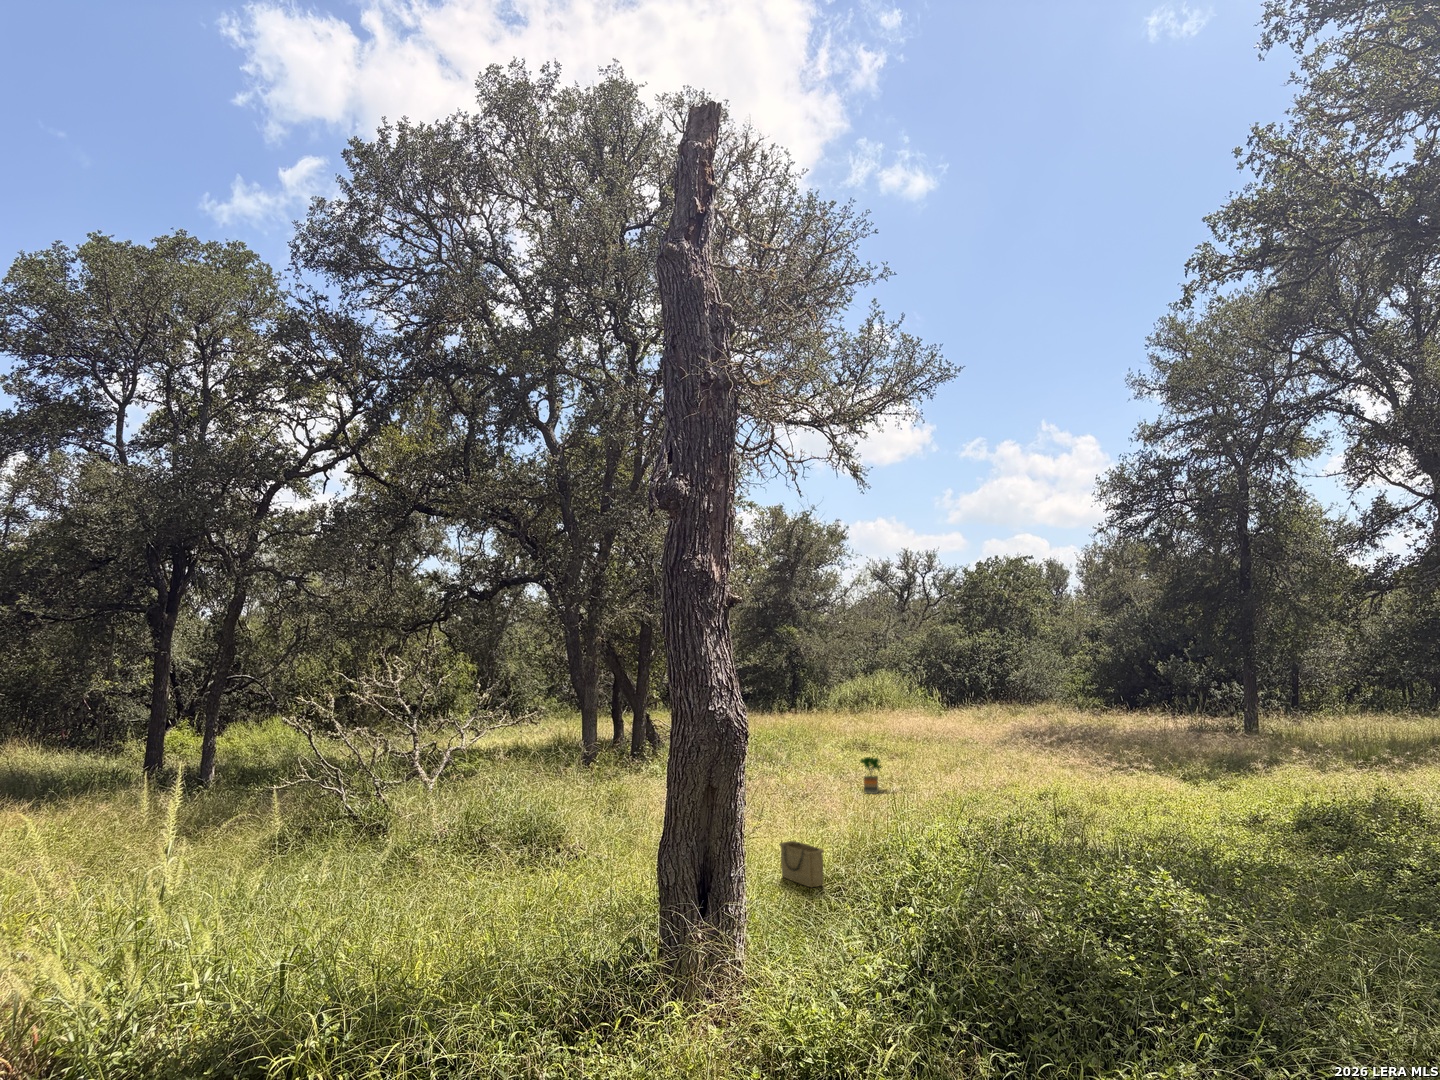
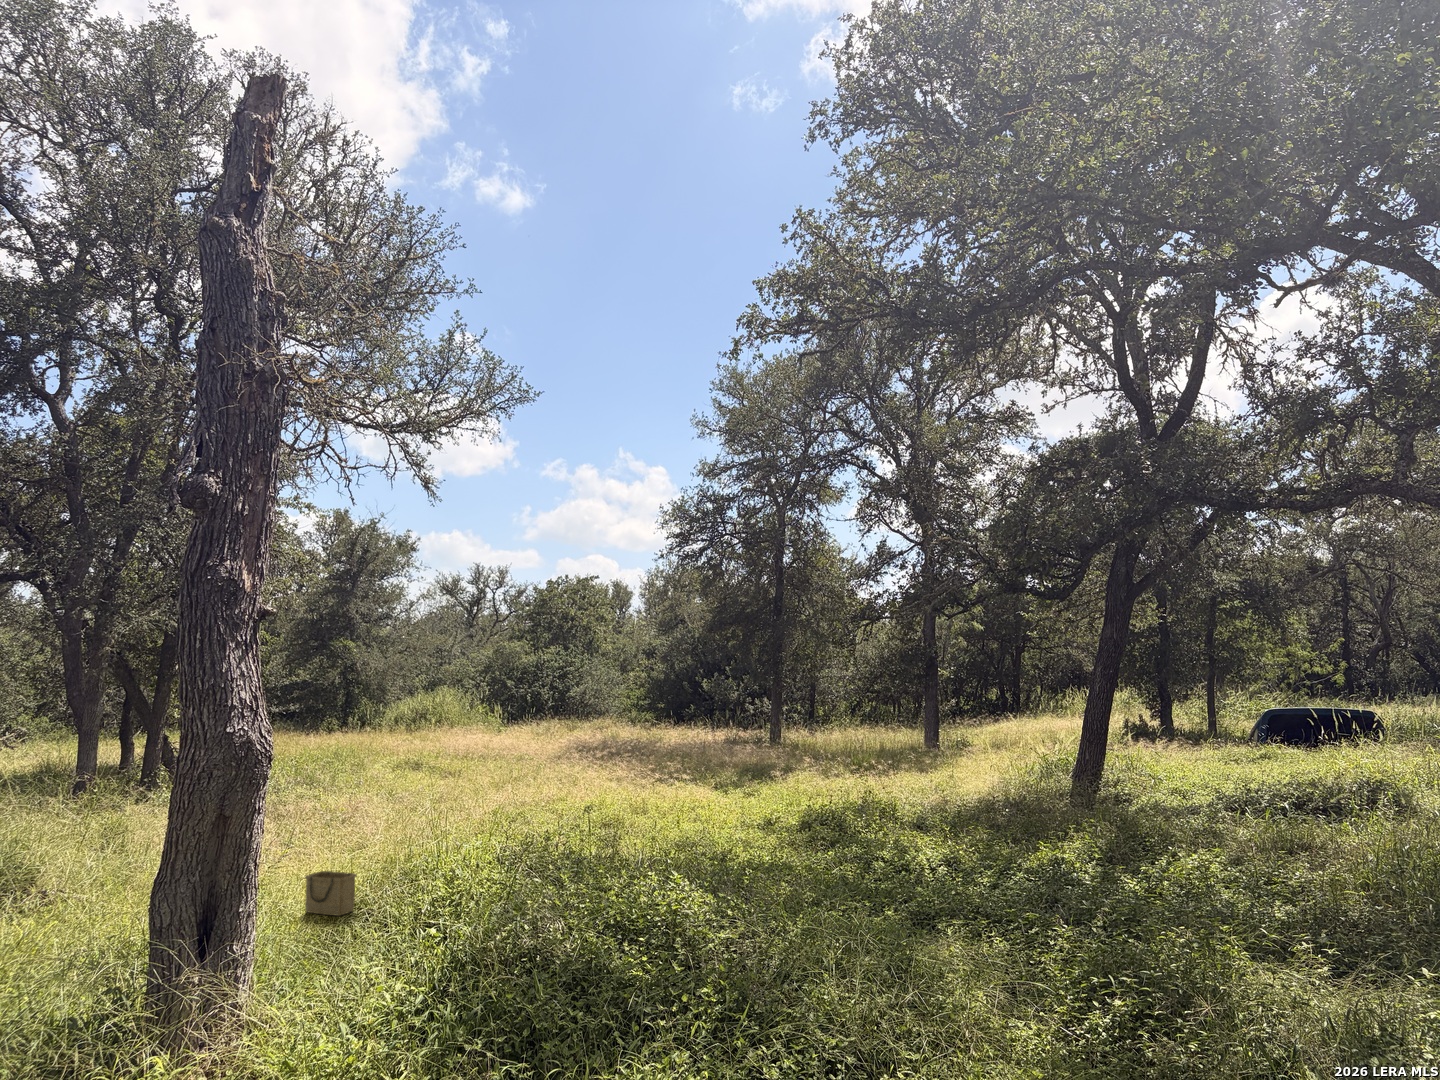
potted tree: present [860,757,881,794] -> none [408,777,434,816]

